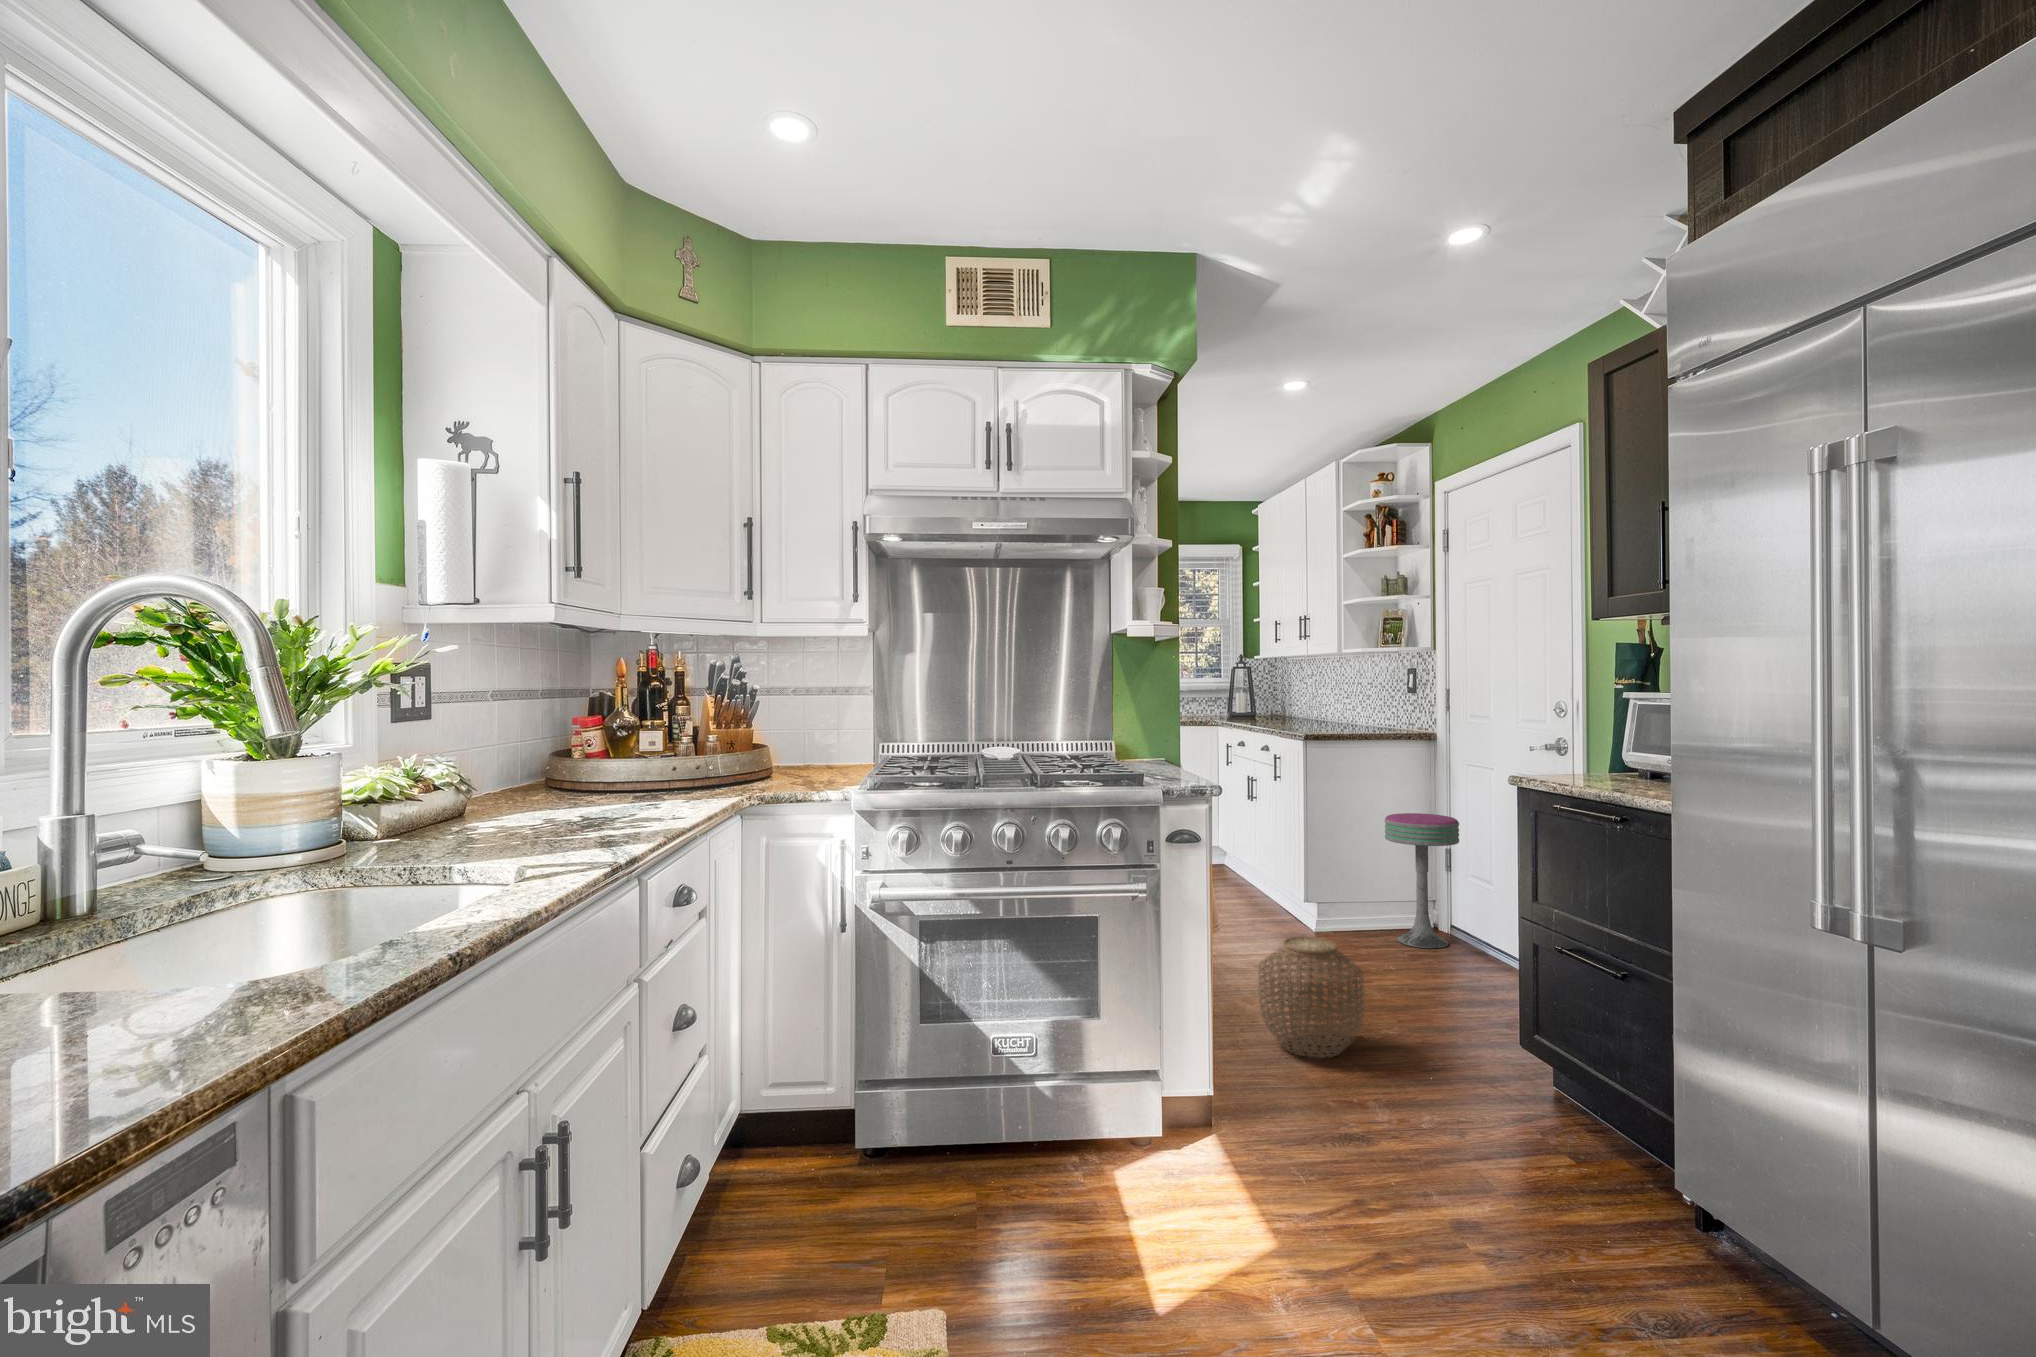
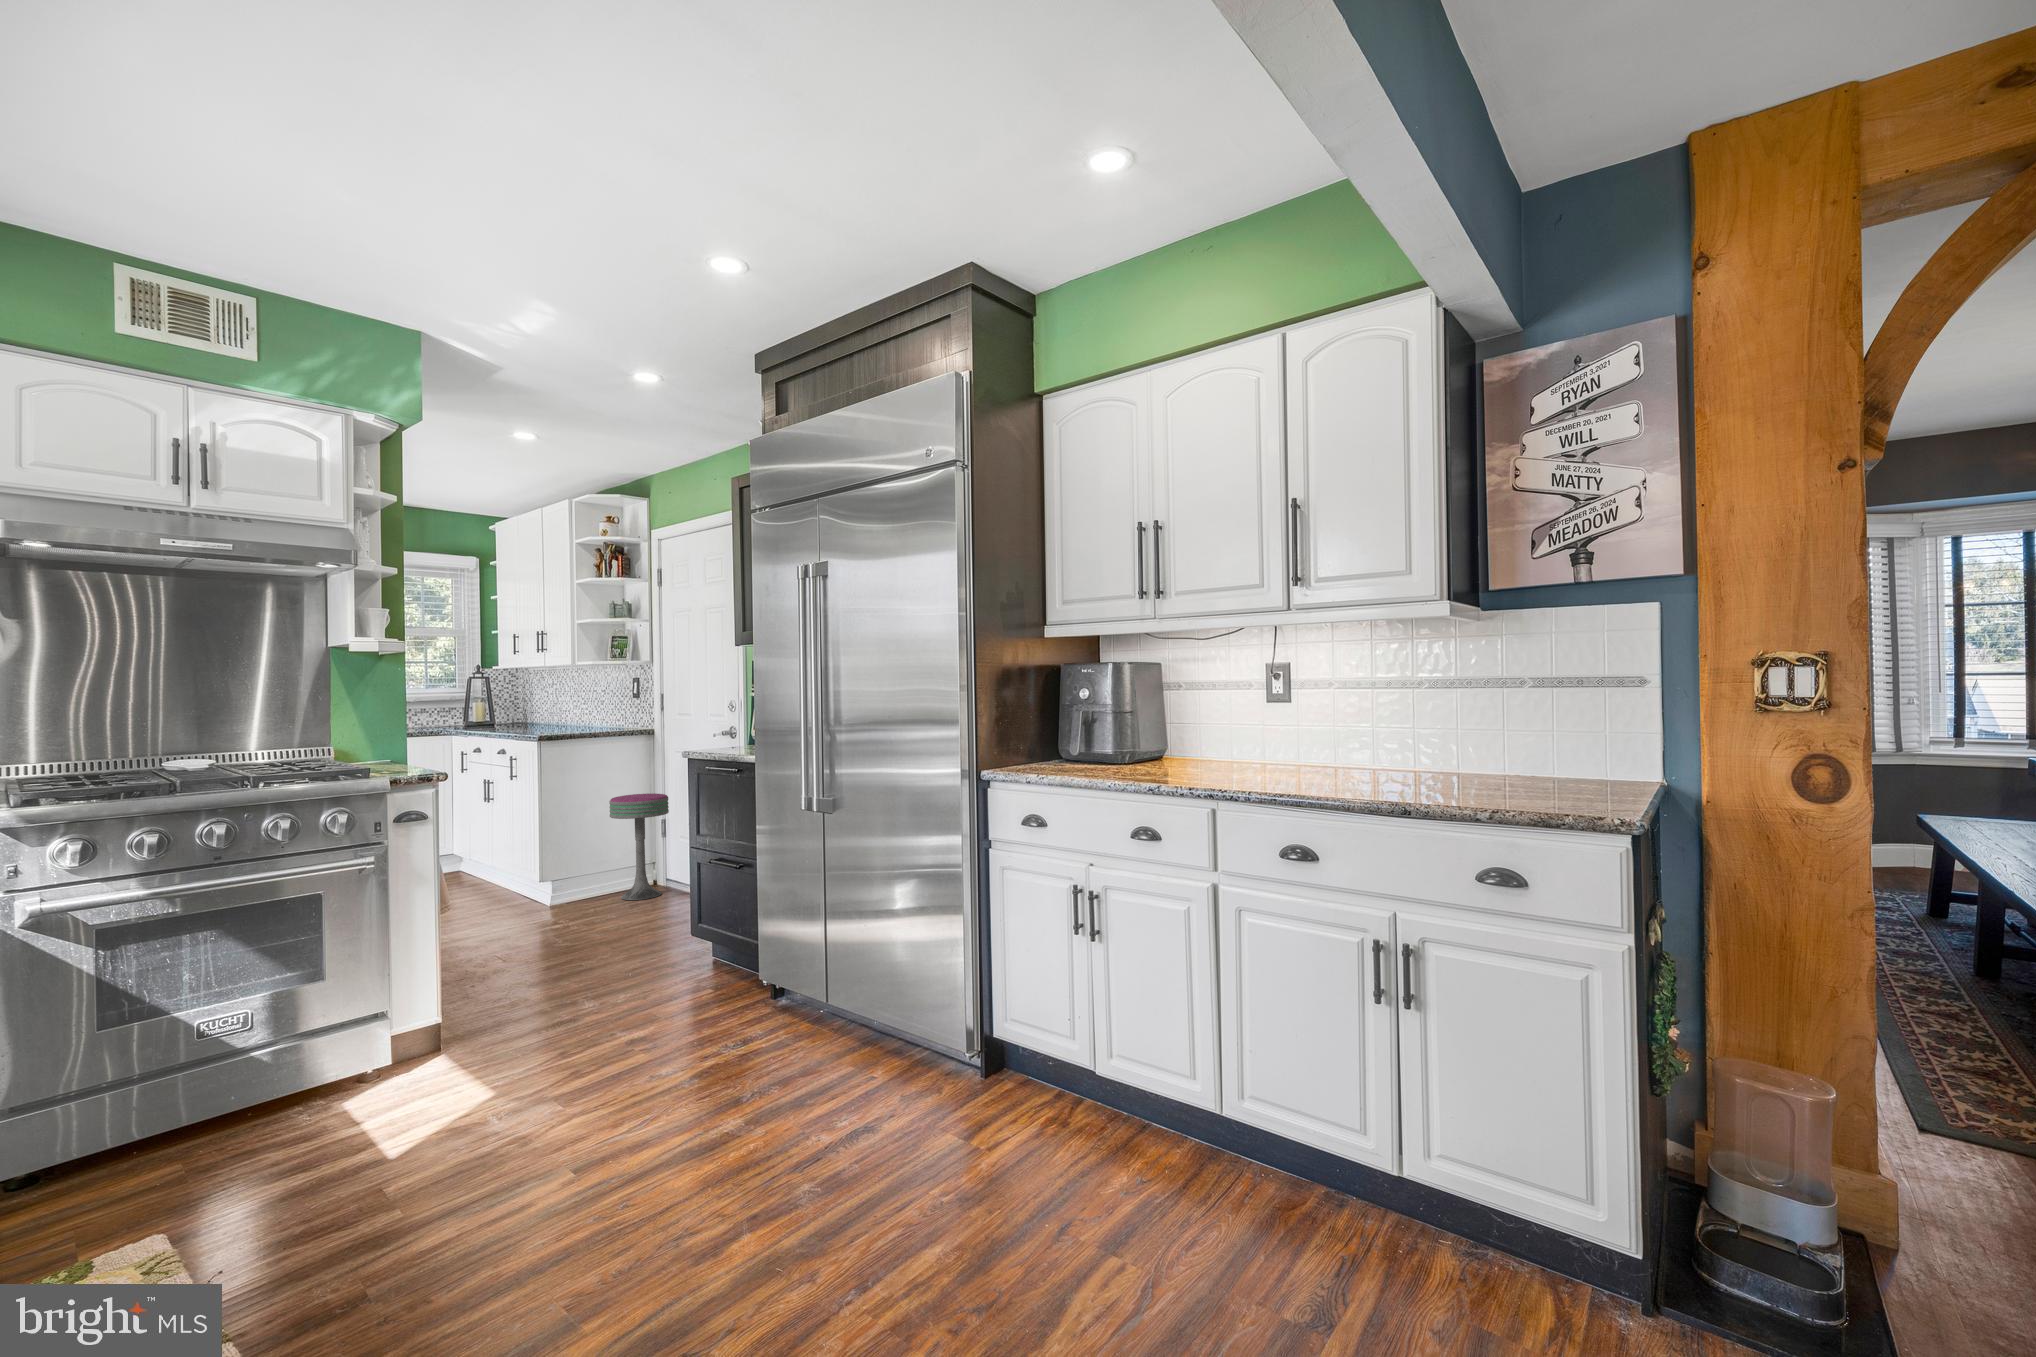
woven basket: present [1258,936,1364,1058] -> none [487,894,579,990]

